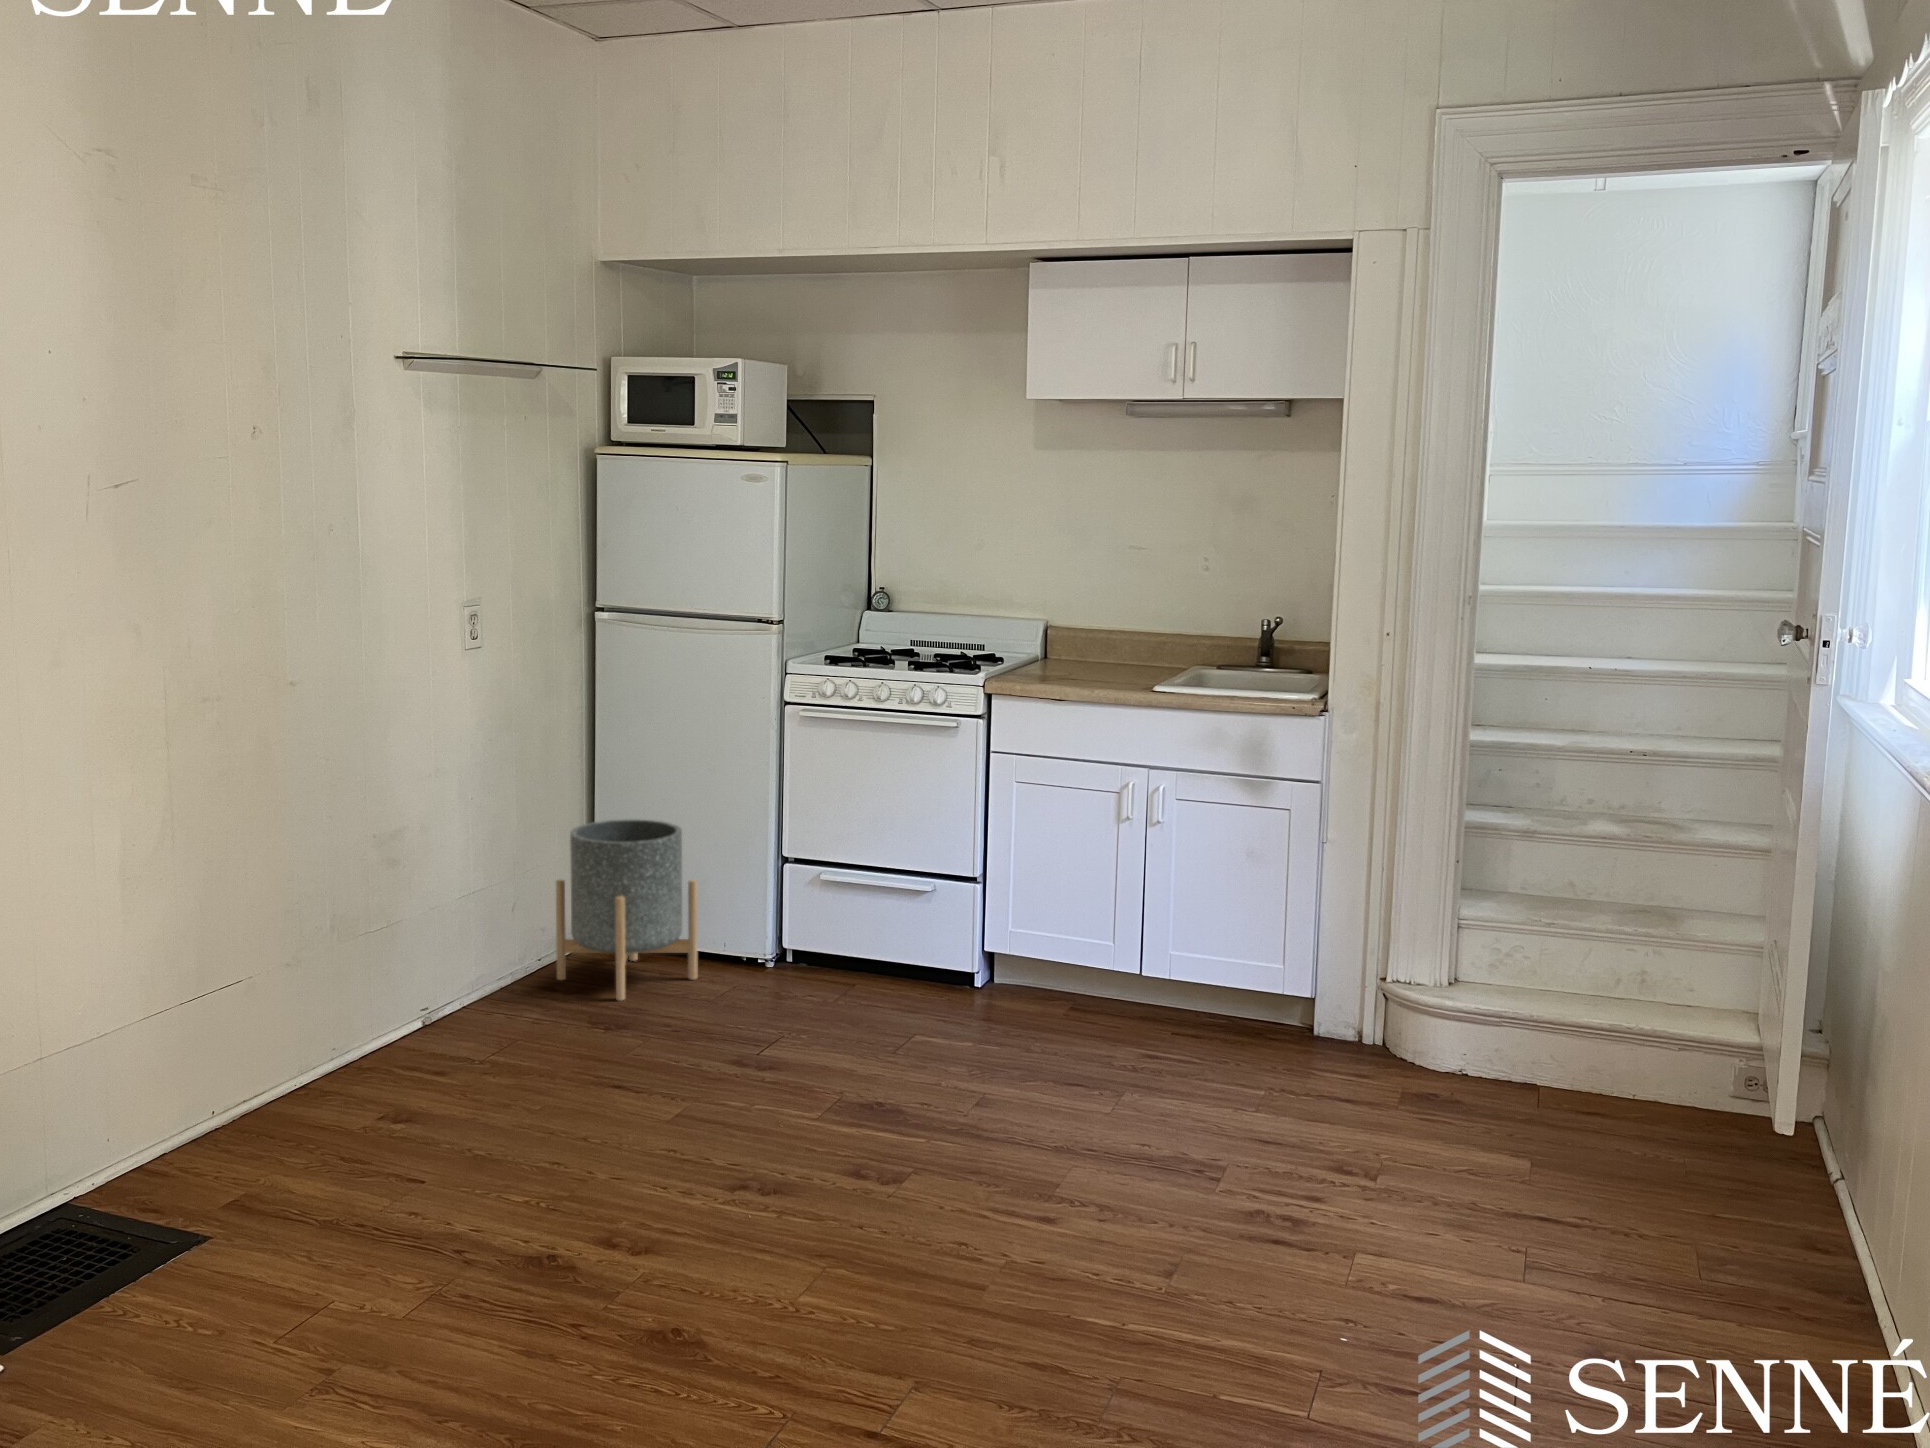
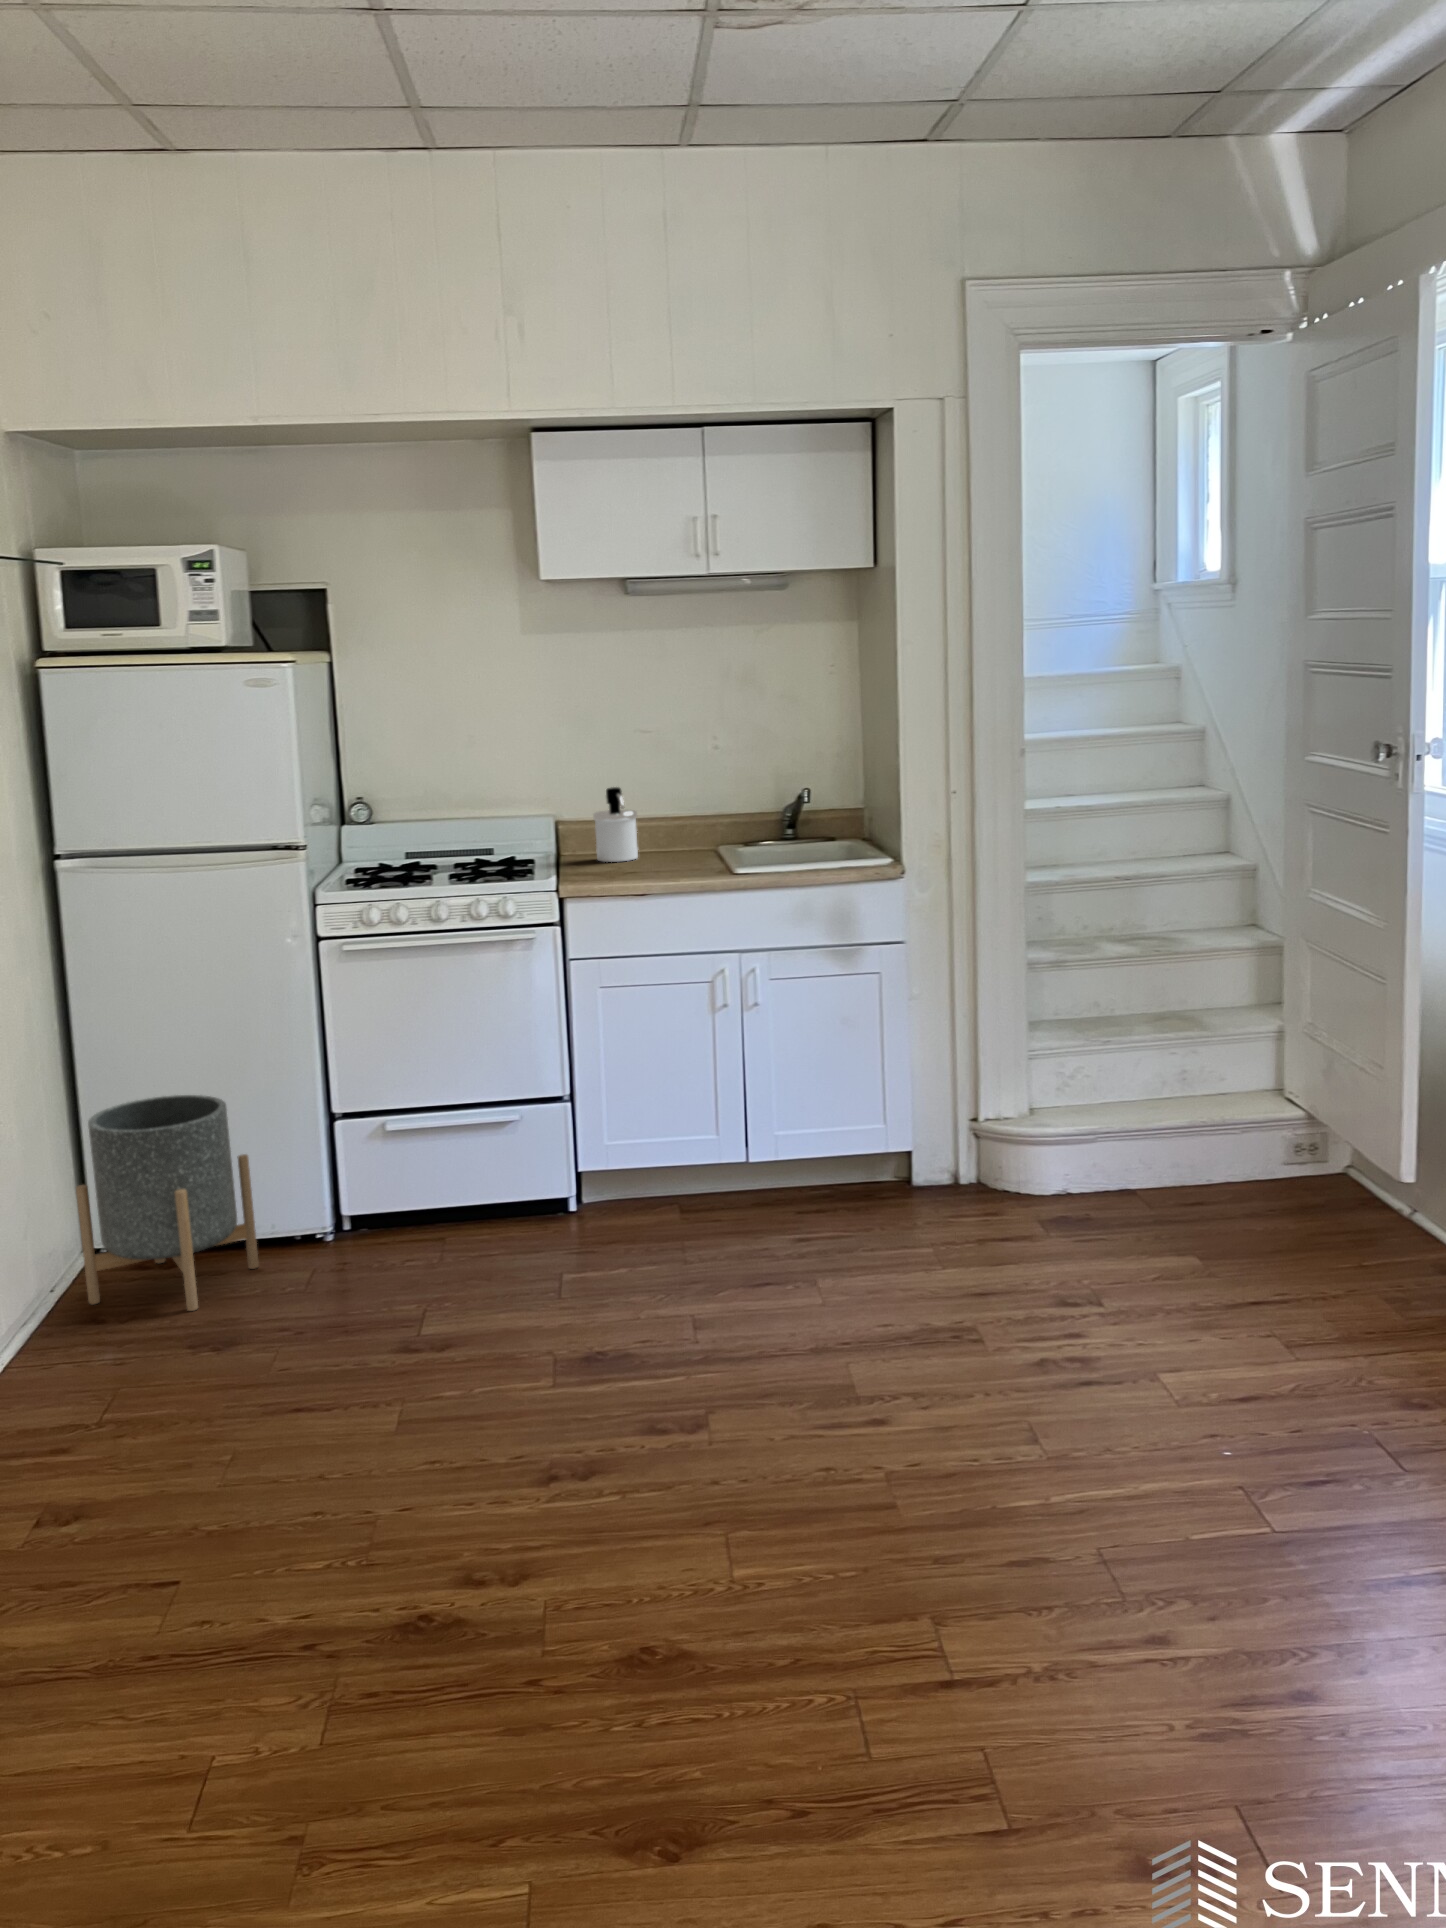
soap dispenser: none [1074,599,1117,671] -> present [593,787,638,862]

